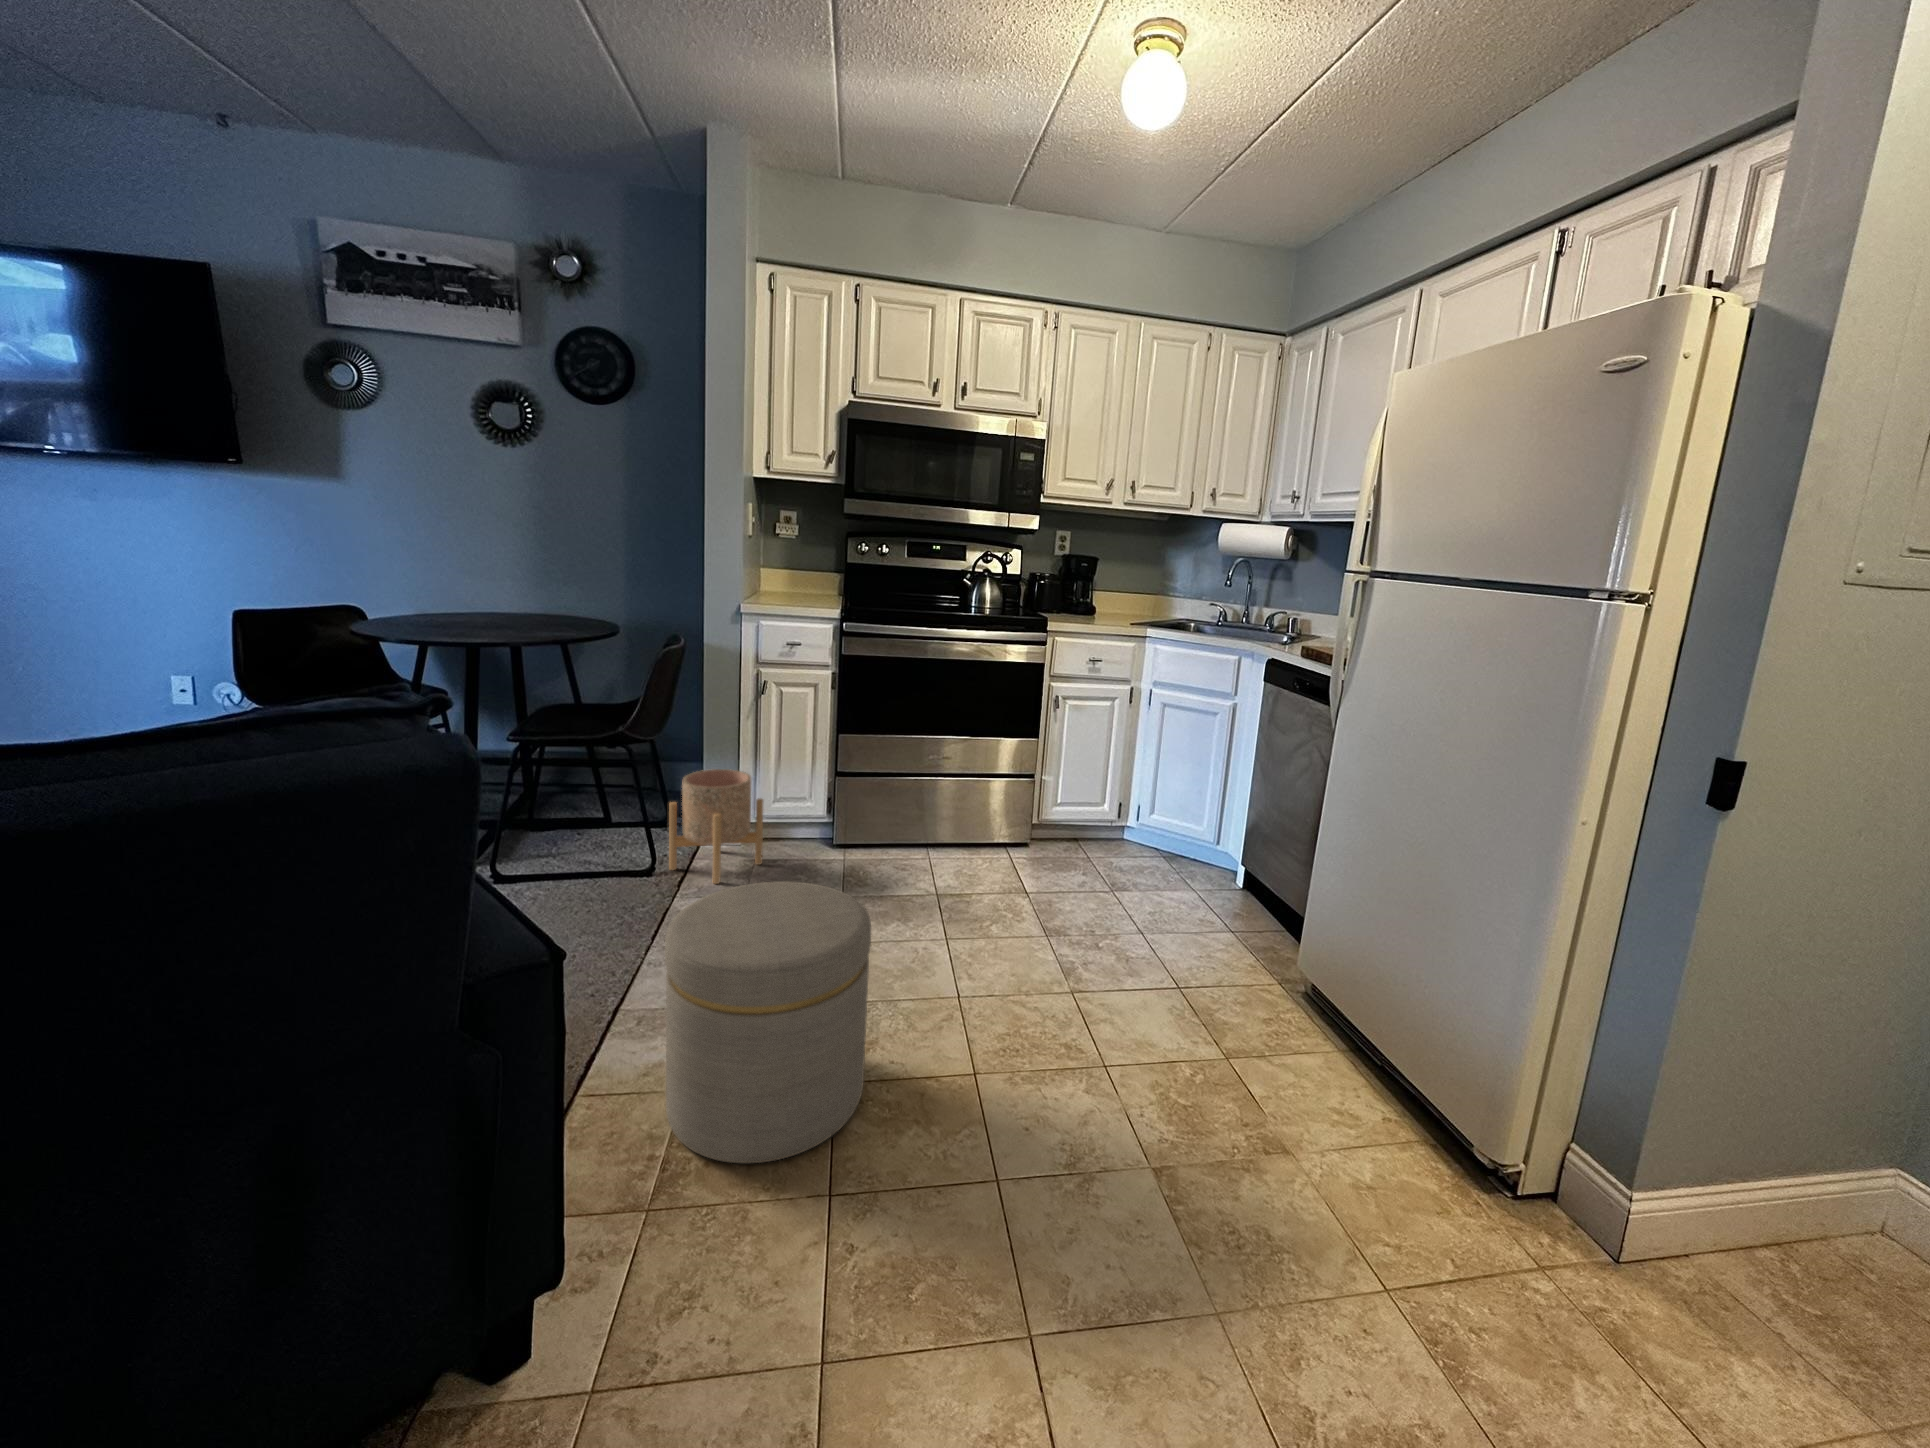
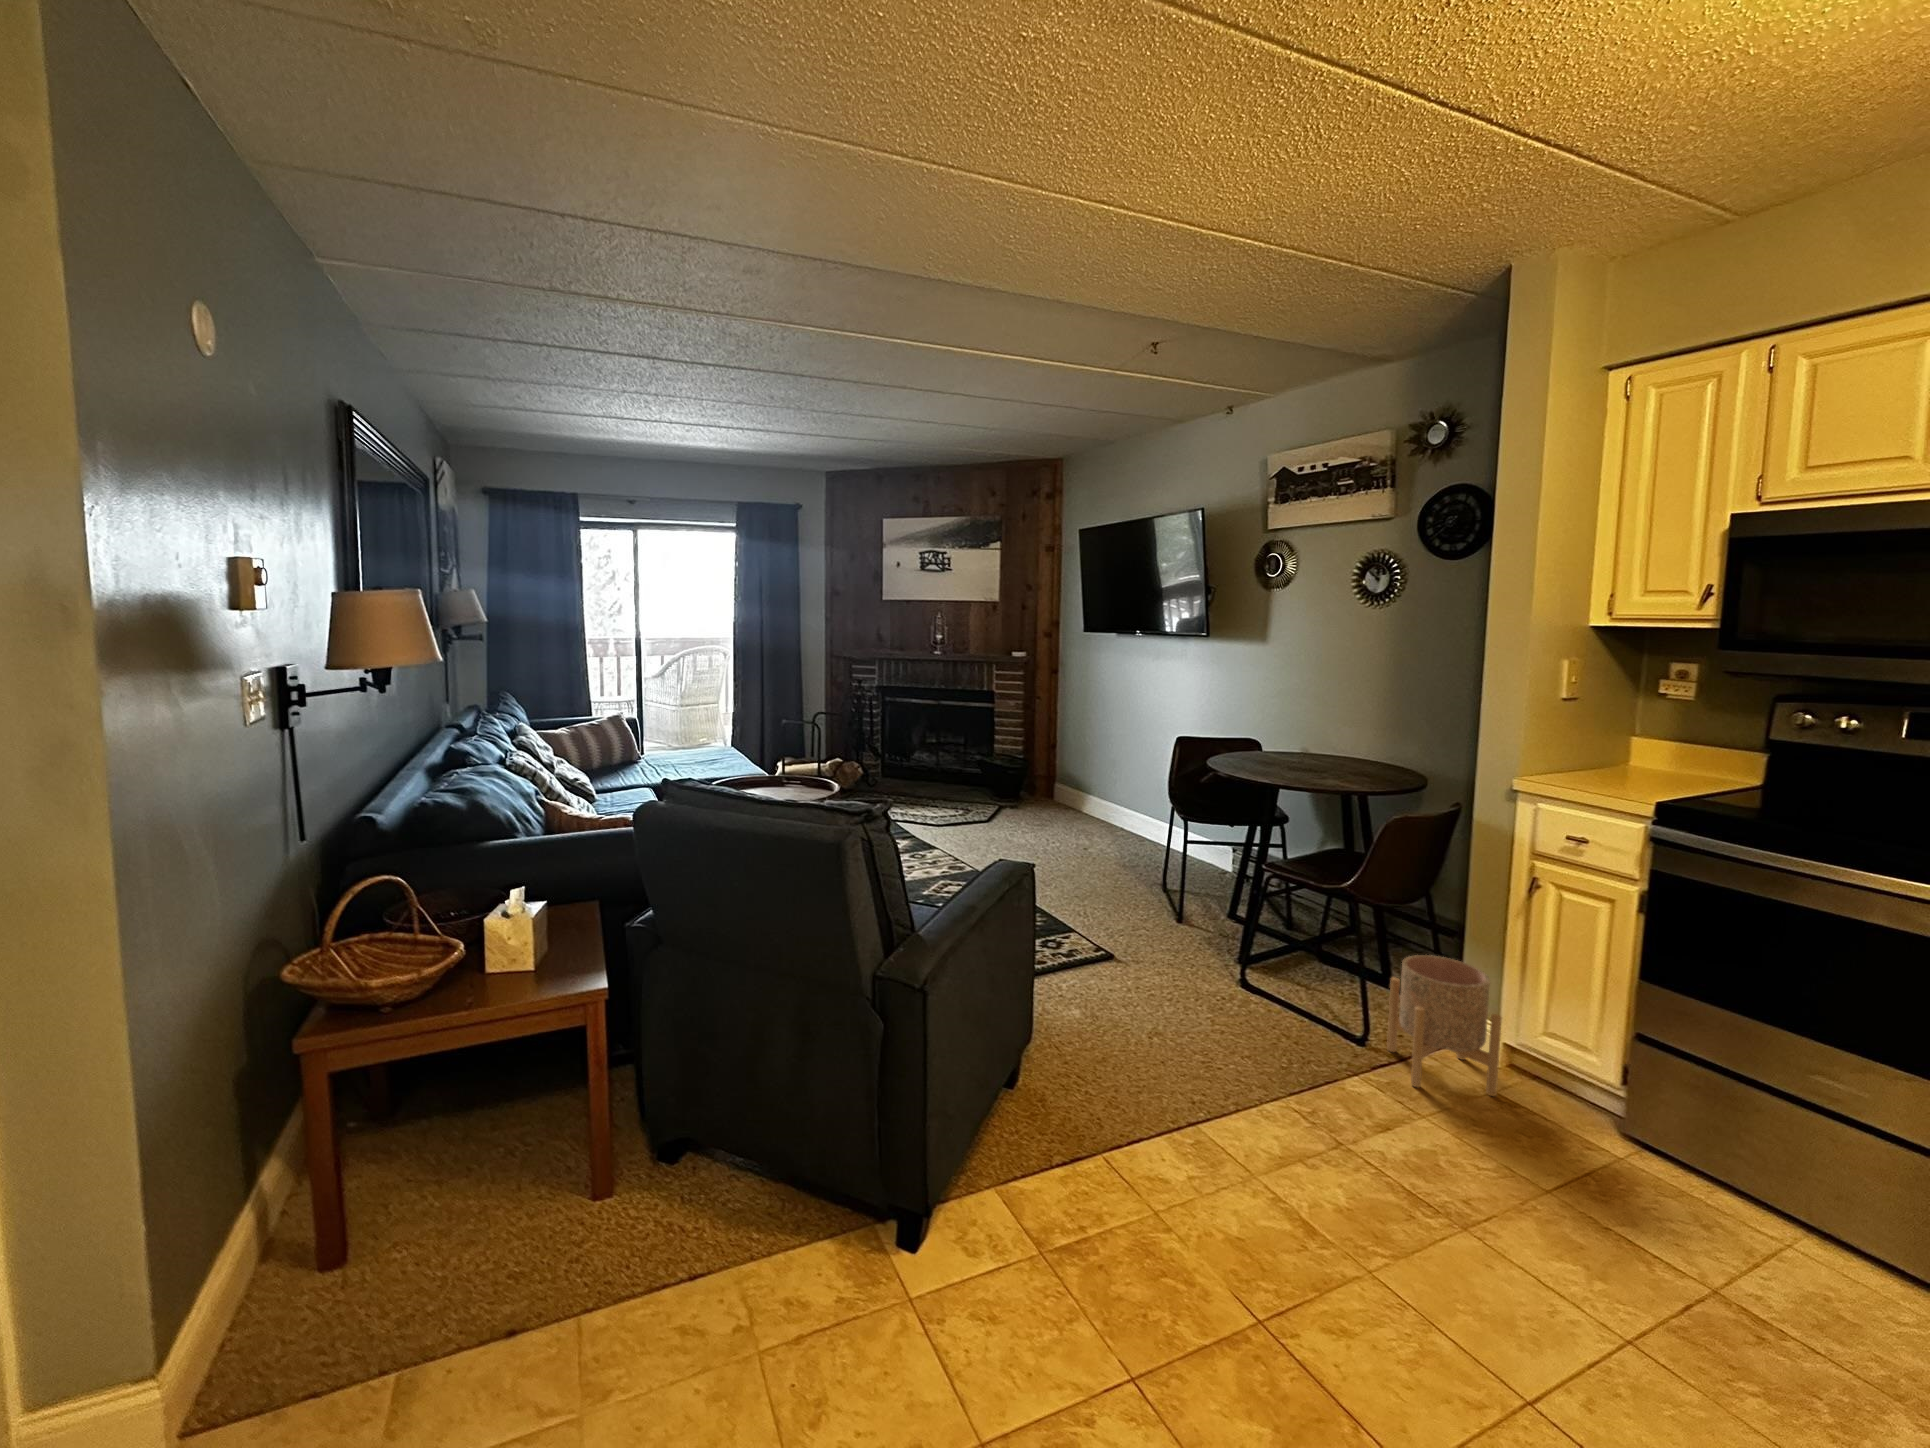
ottoman: present [665,881,871,1163] -> none [1100,1045,1307,1352]

